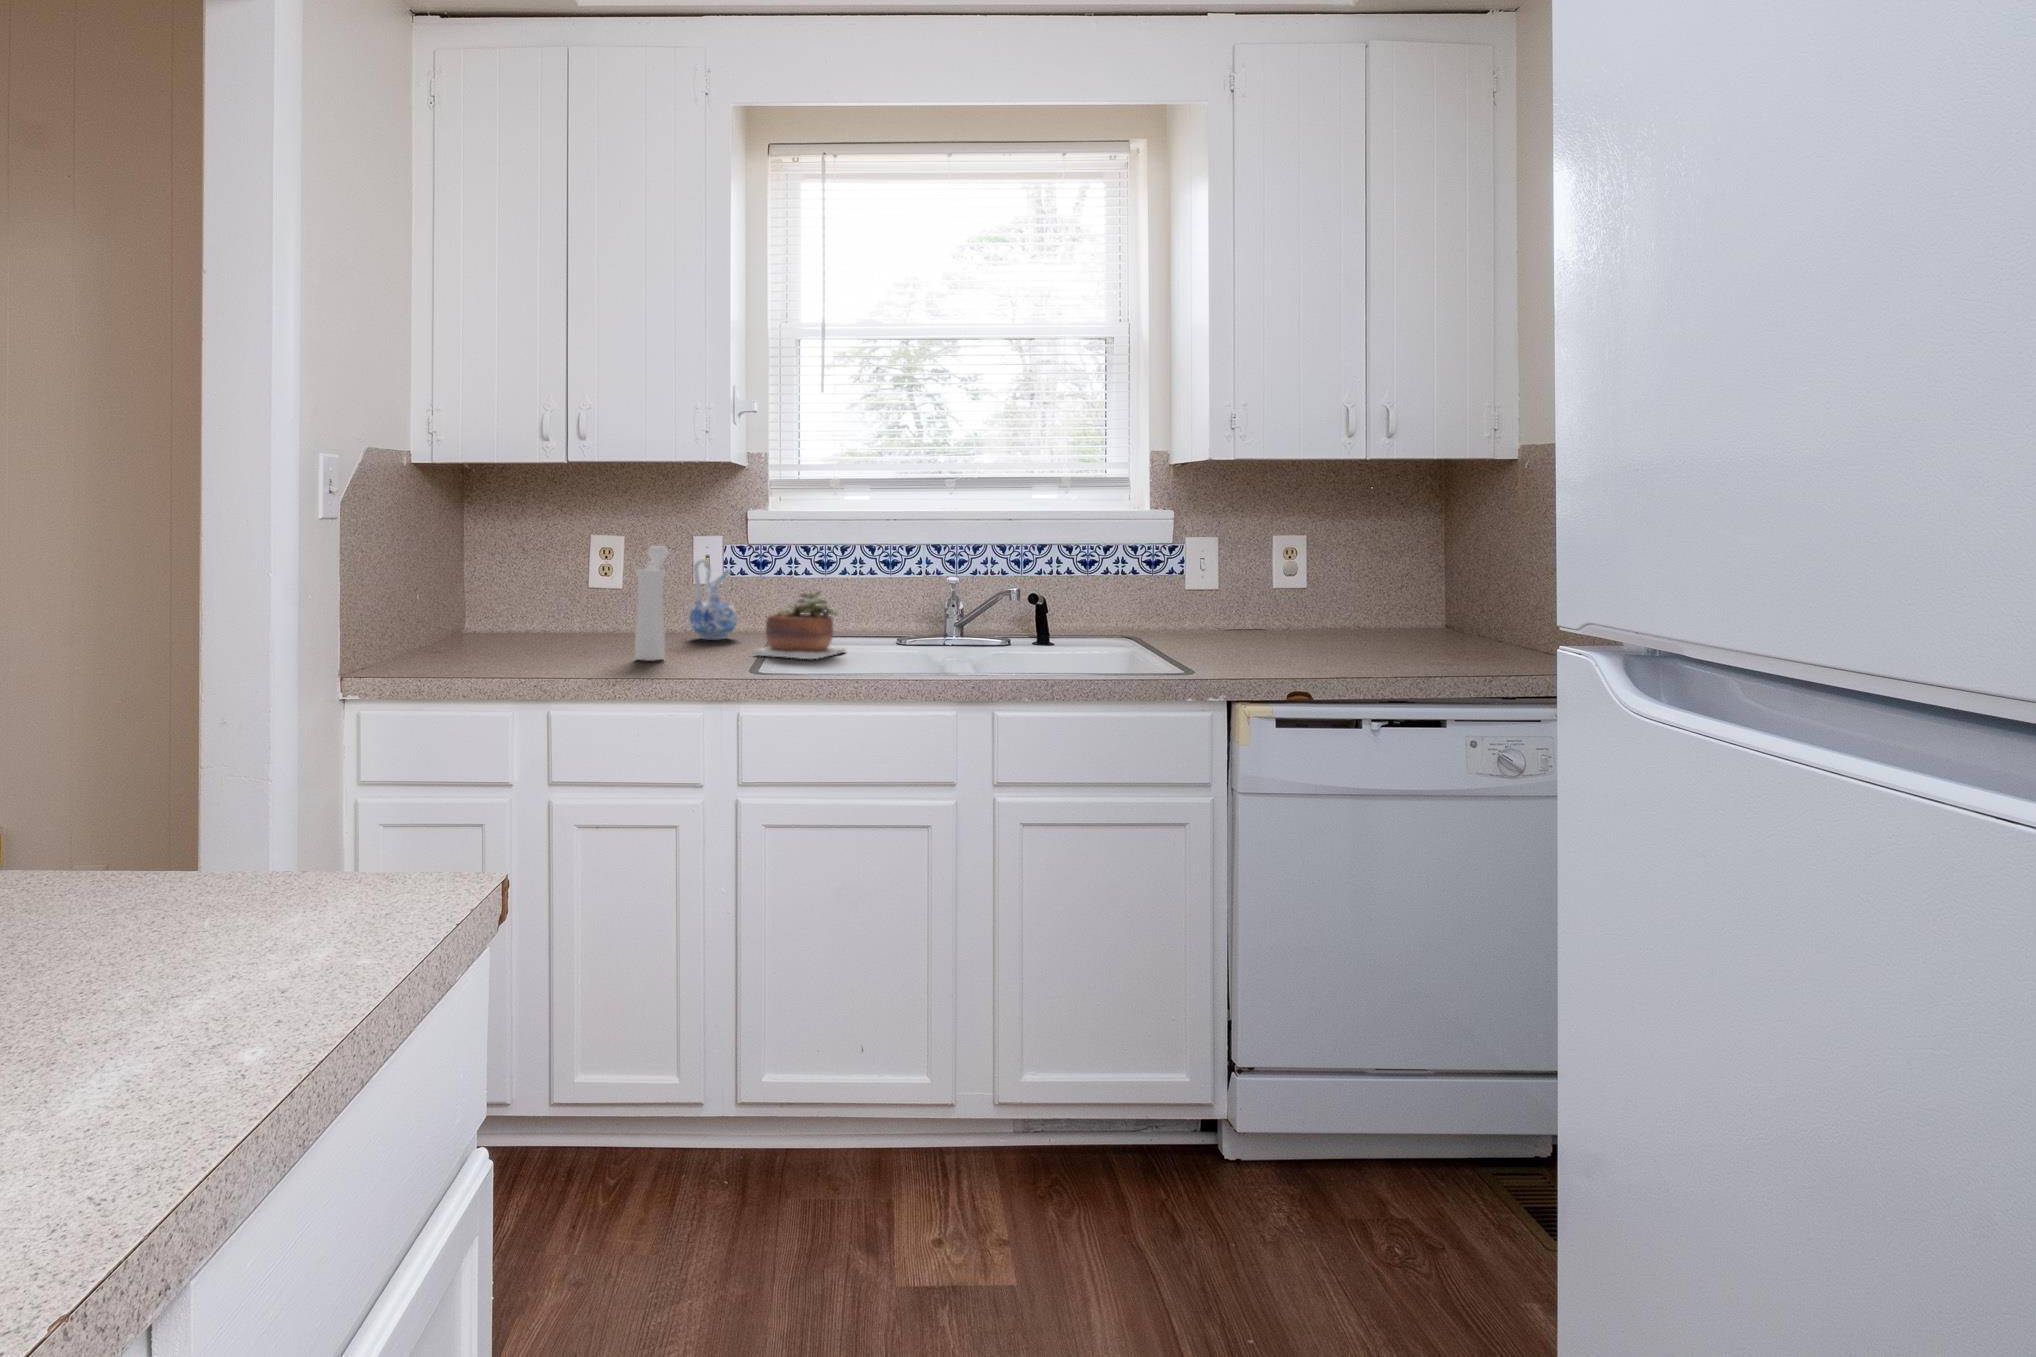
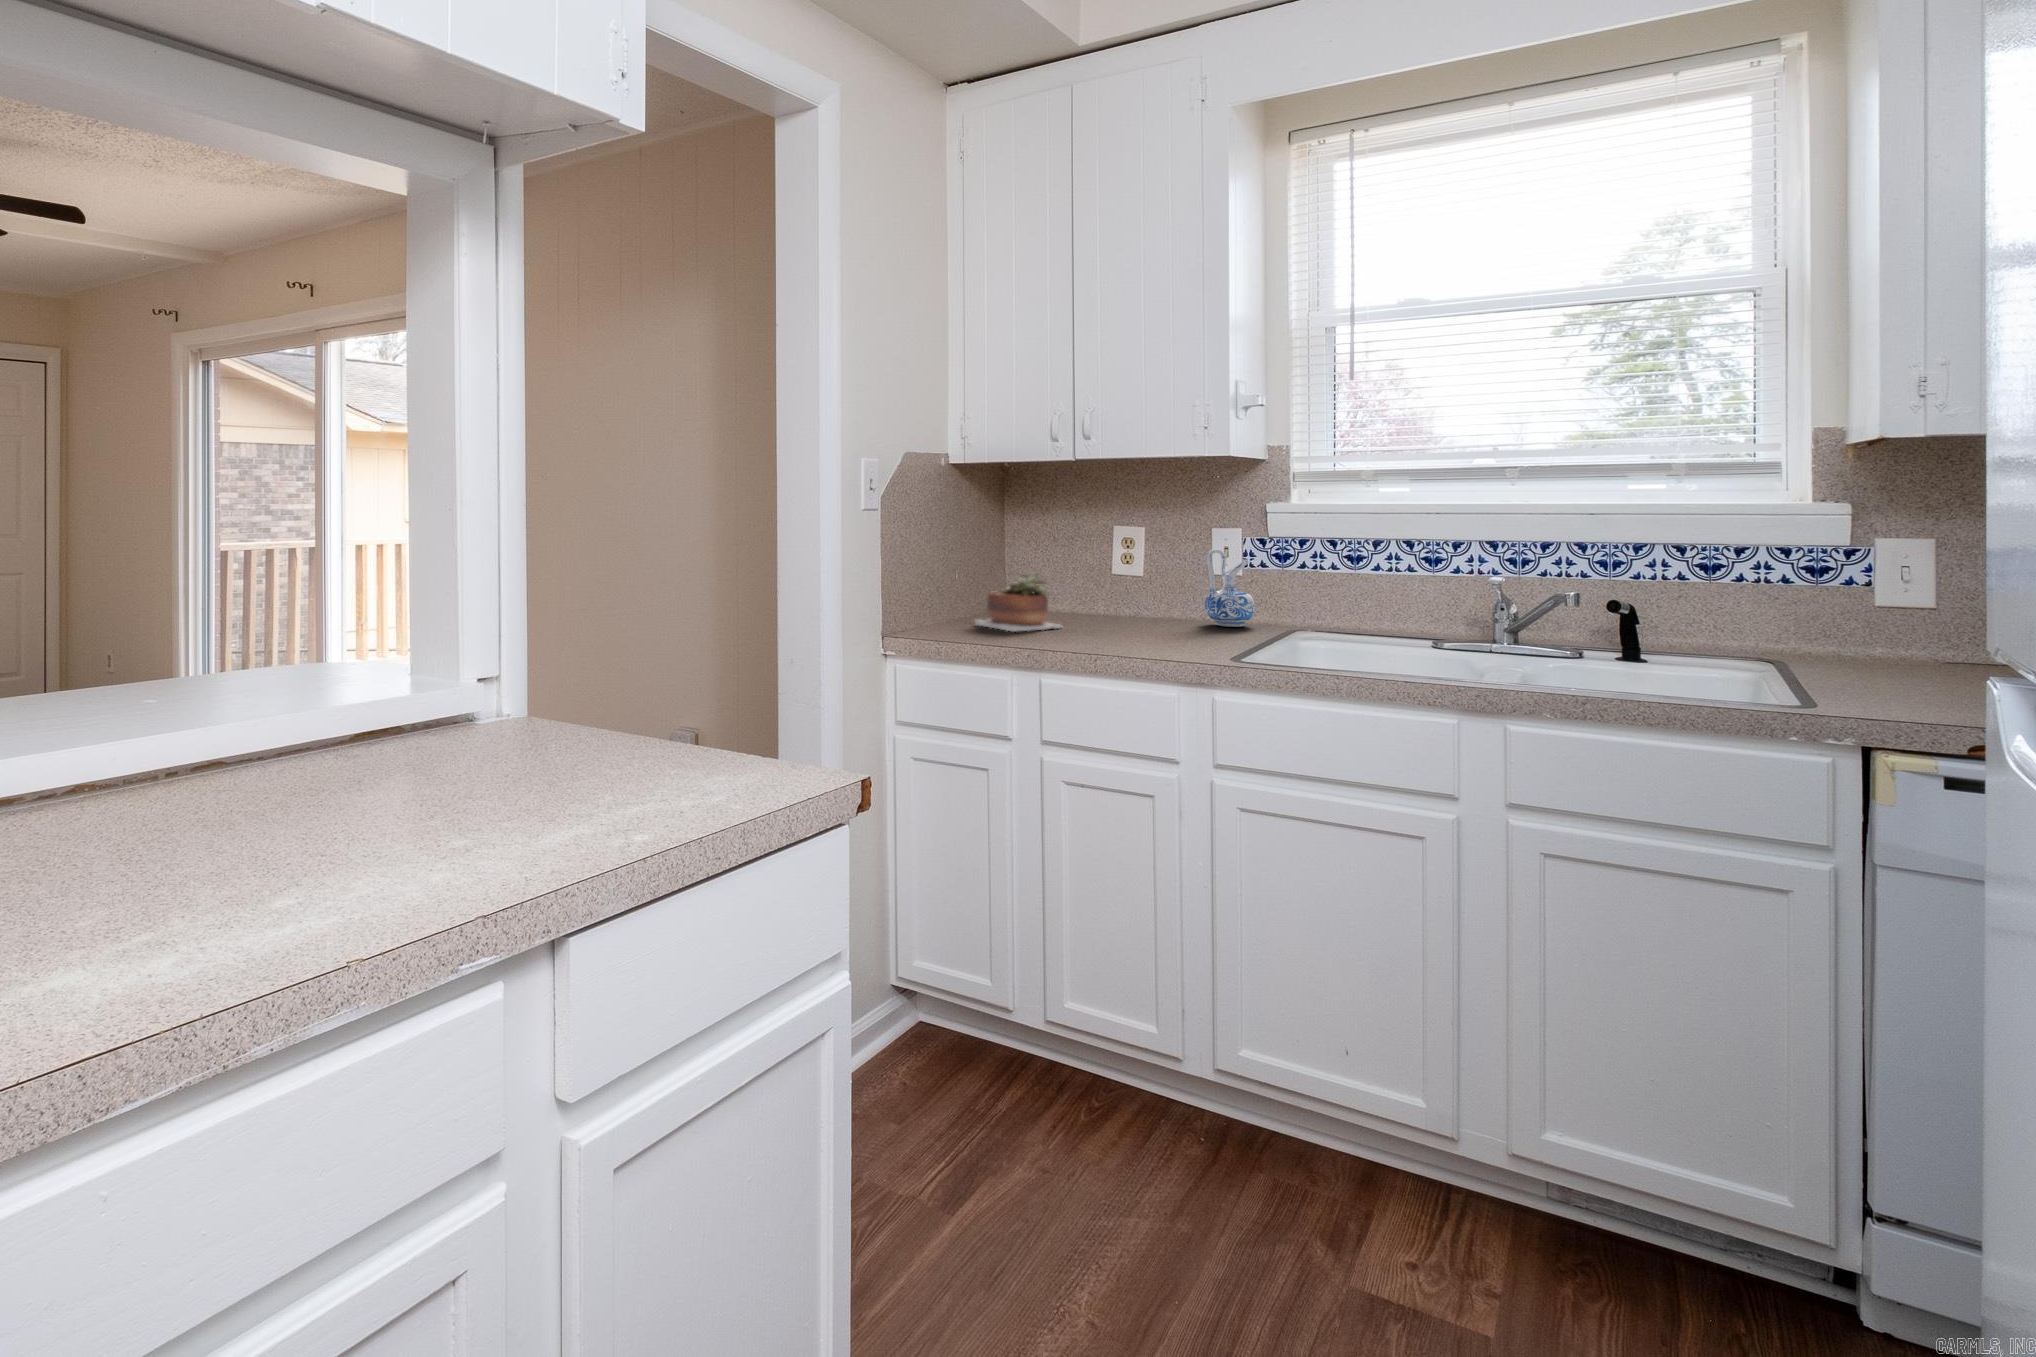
pepper mill: present [635,546,668,660] -> none [1129,537,1170,642]
succulent plant: present [752,591,846,659] -> present [975,573,1061,631]

